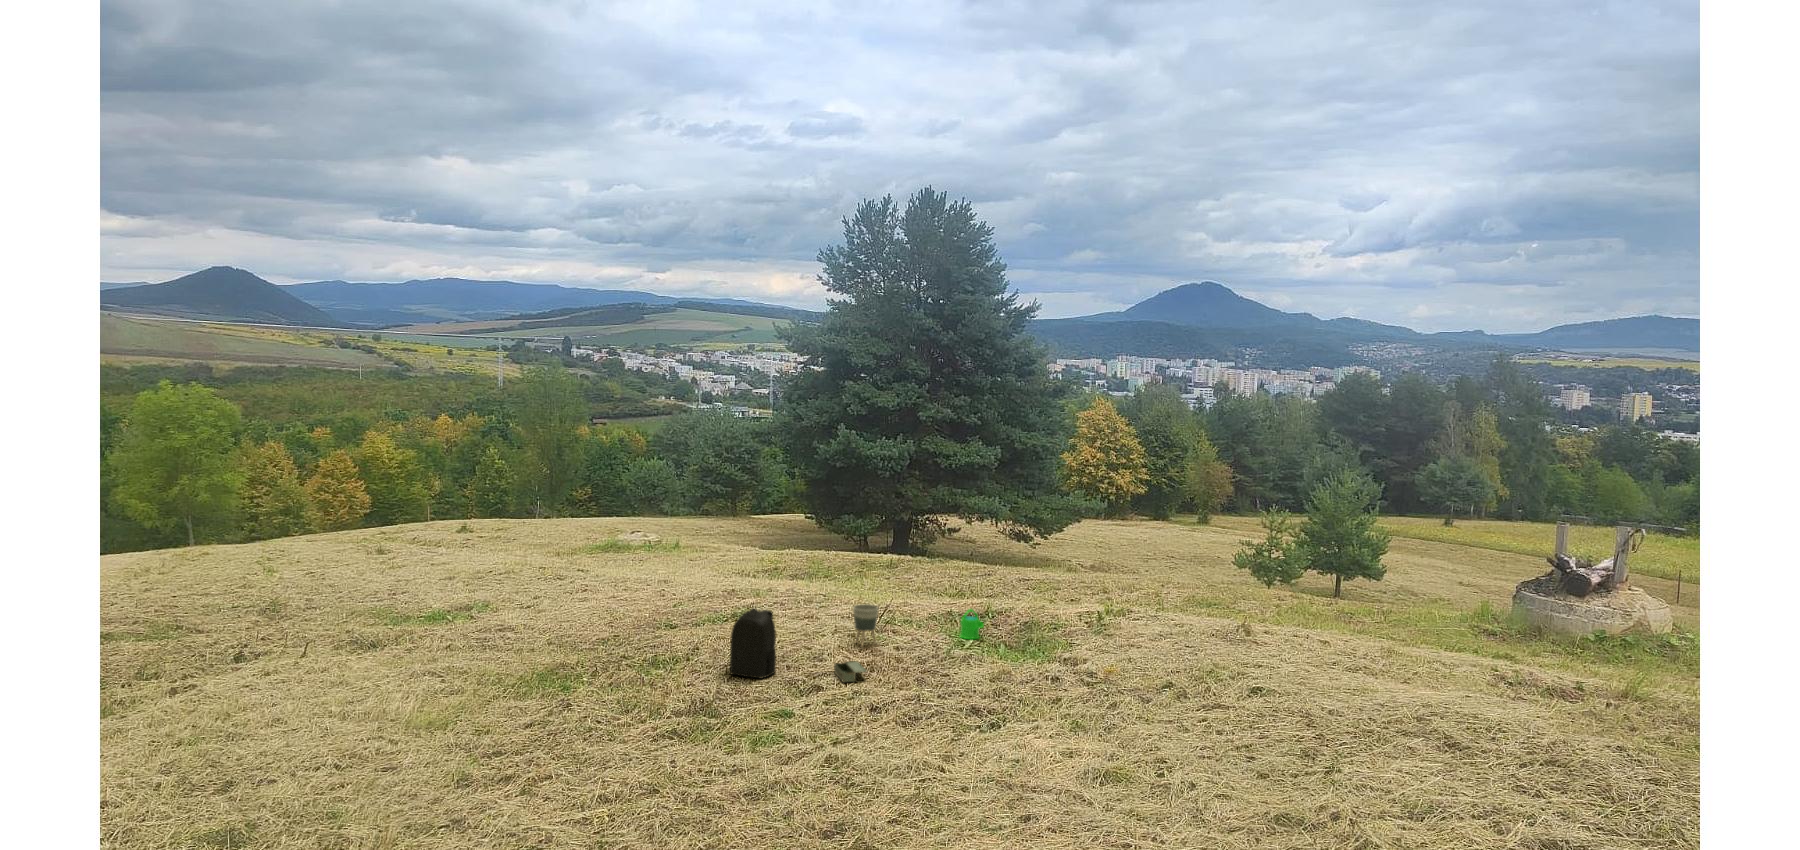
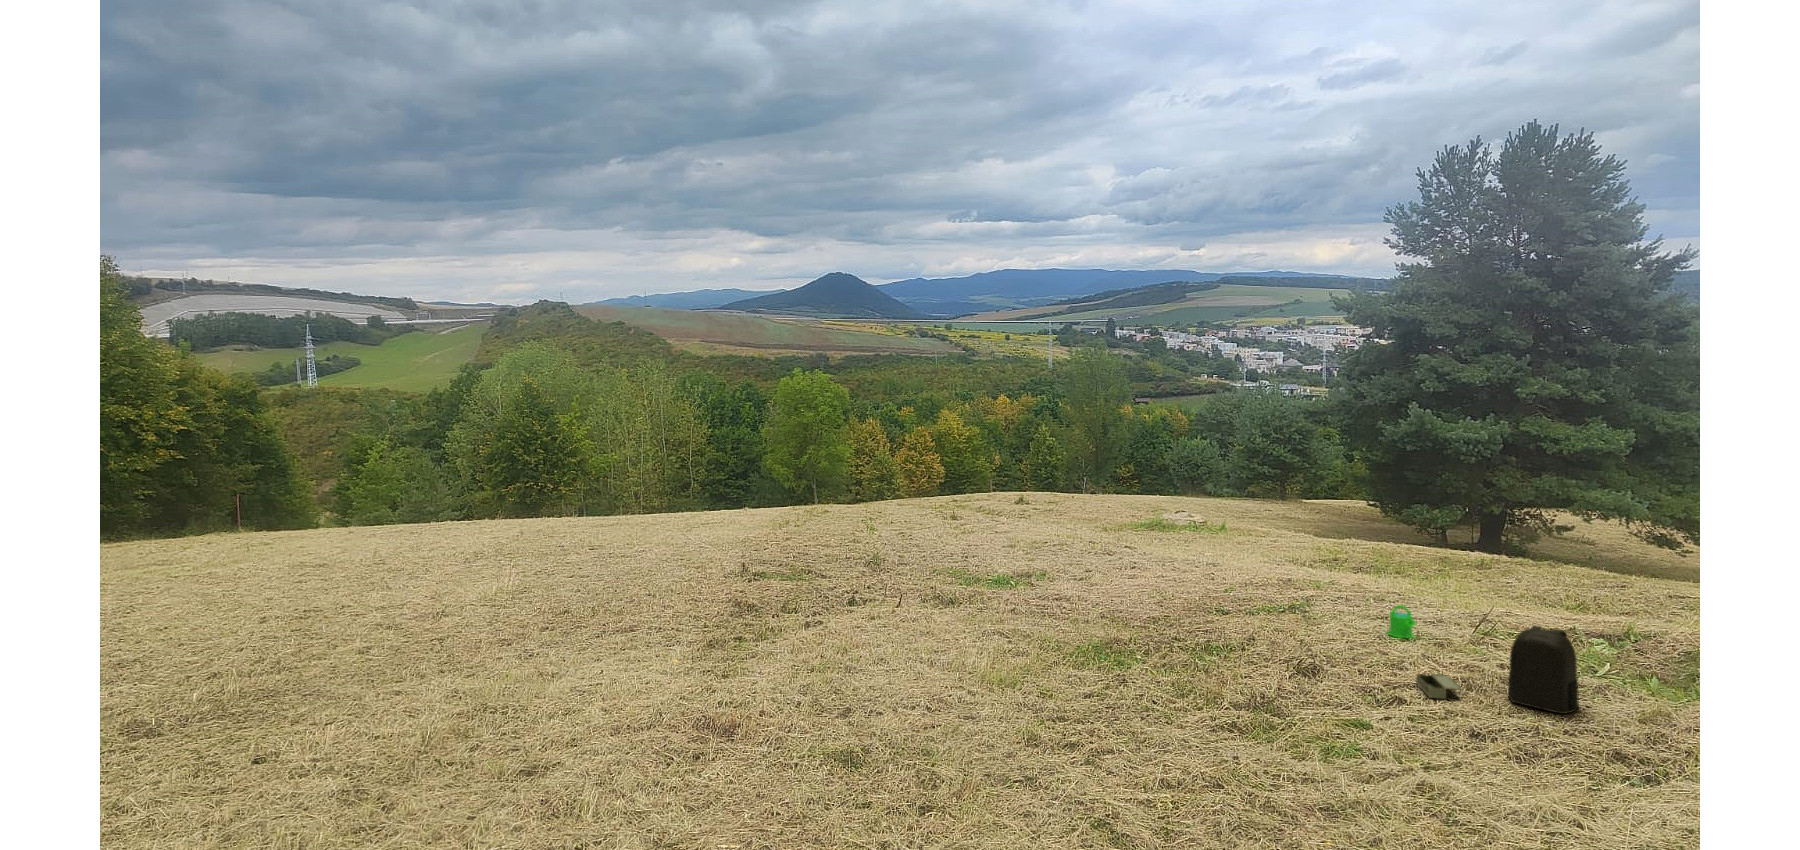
planter: present [853,604,879,648] -> none [1437,610,1472,661]
backpack: present [730,608,776,679] -> present [1508,625,1579,714]
watering can: present [959,609,984,639] -> present [1388,605,1416,638]

